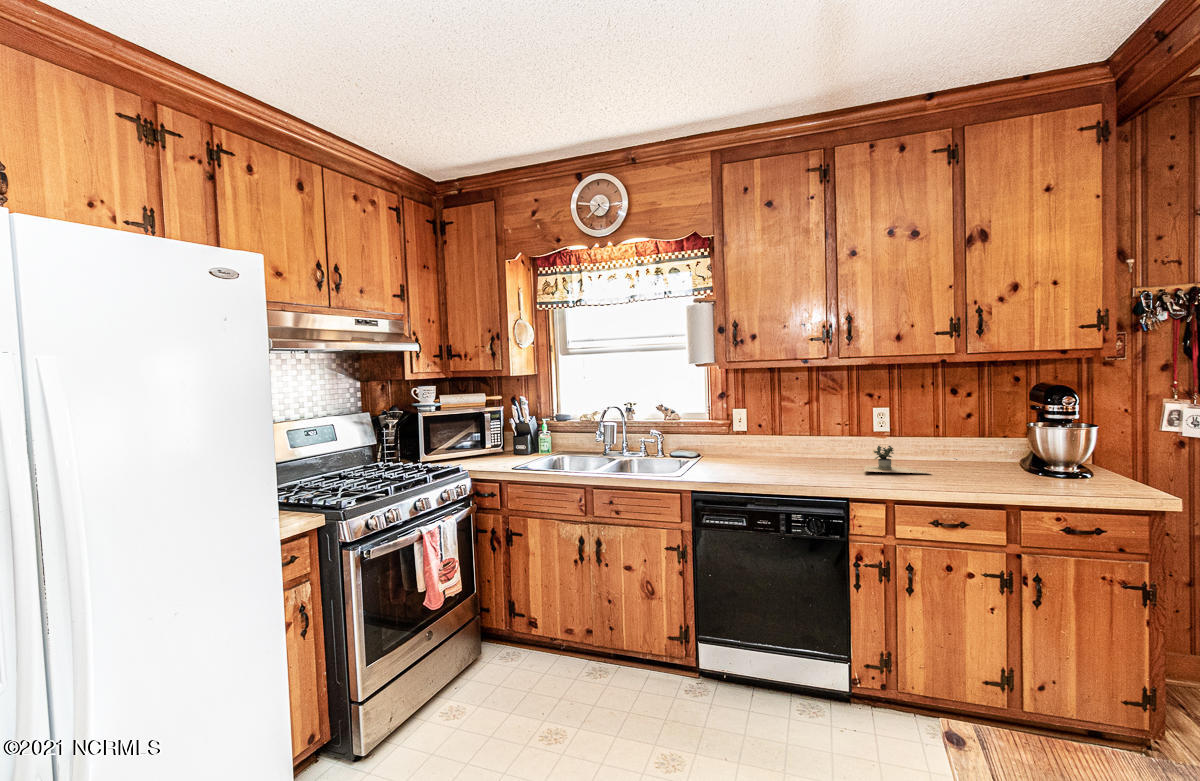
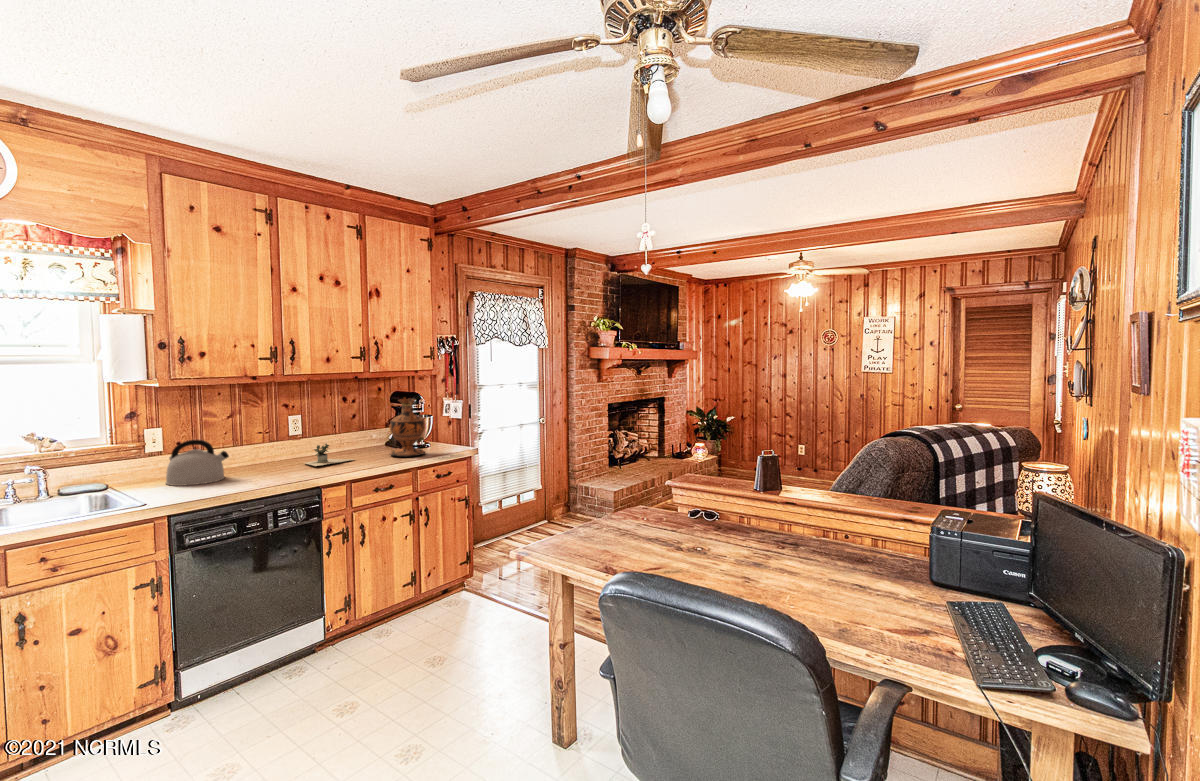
vase: none [989,389,1057,485] -> present [390,397,425,457]
kettle: none [726,423,775,468] -> present [166,439,229,486]

